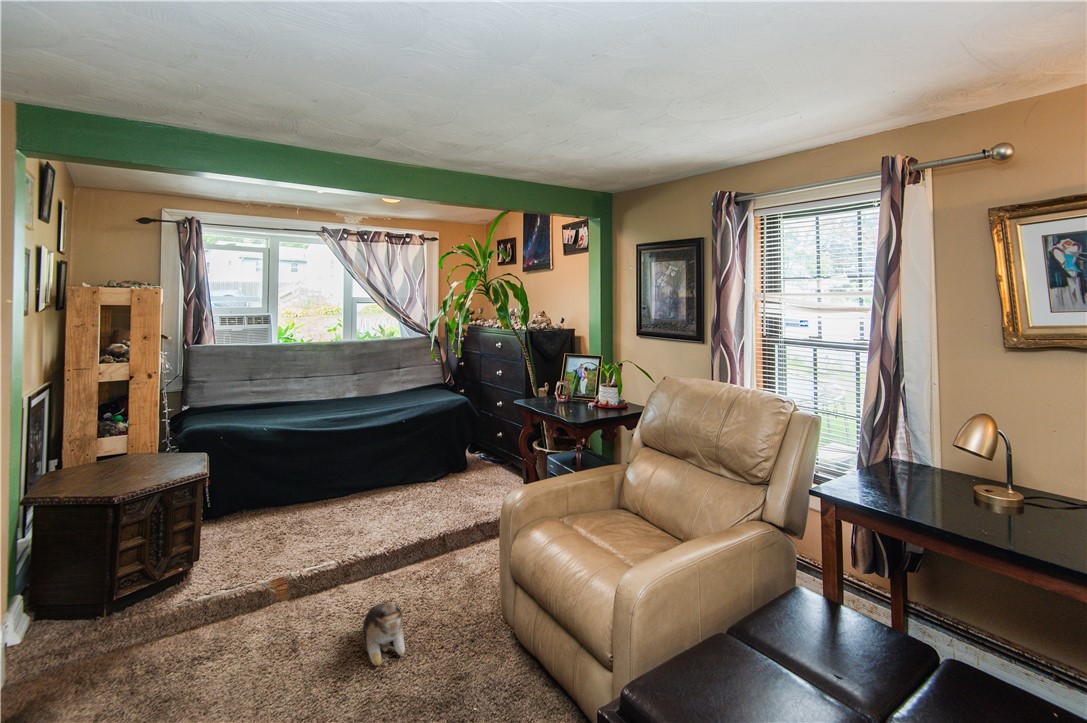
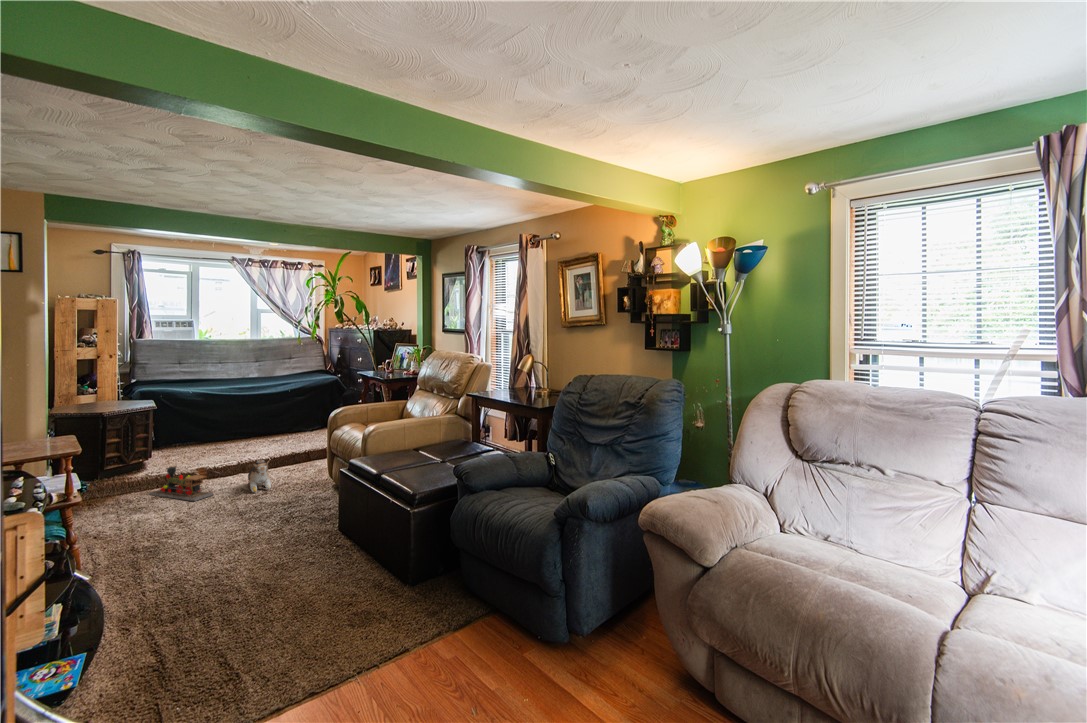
toy train: none [186,606,302,694] -> present [148,467,213,501]

